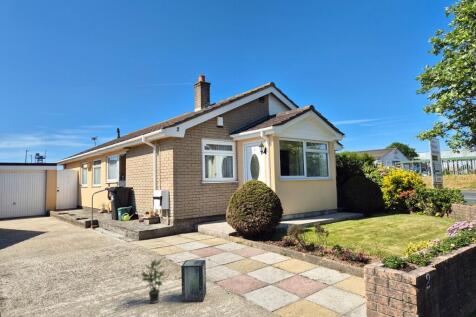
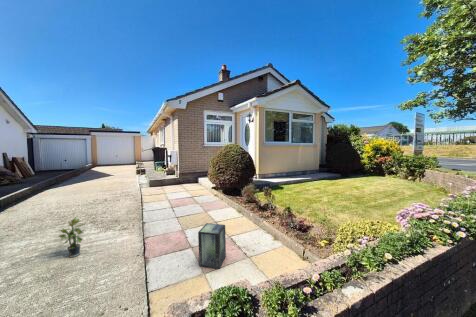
storage box: present [181,260,206,302] -> present [198,223,226,269]

